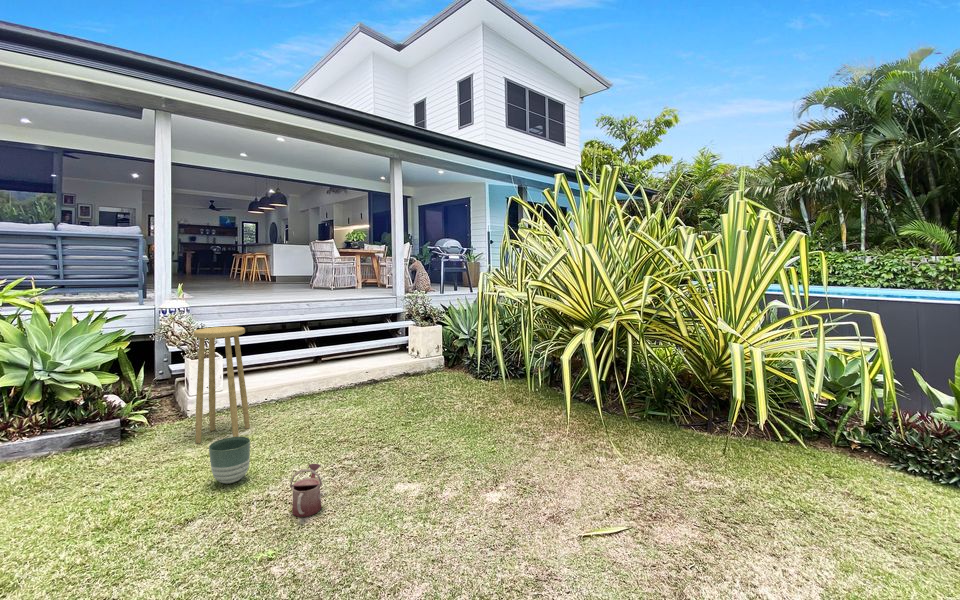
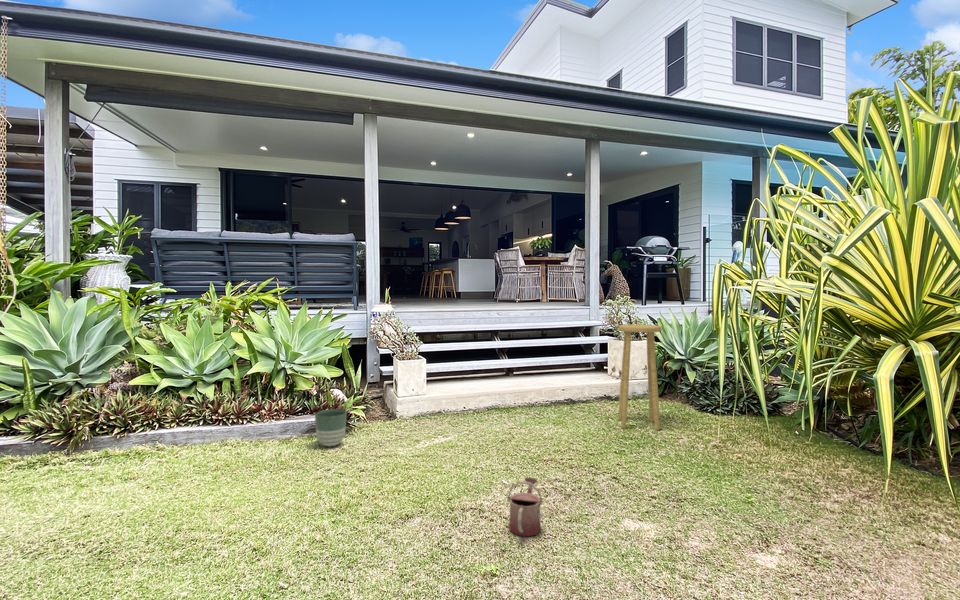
stool: present [193,326,250,443] -> present [618,324,662,431]
planter: present [209,437,250,484] -> present [315,409,347,446]

